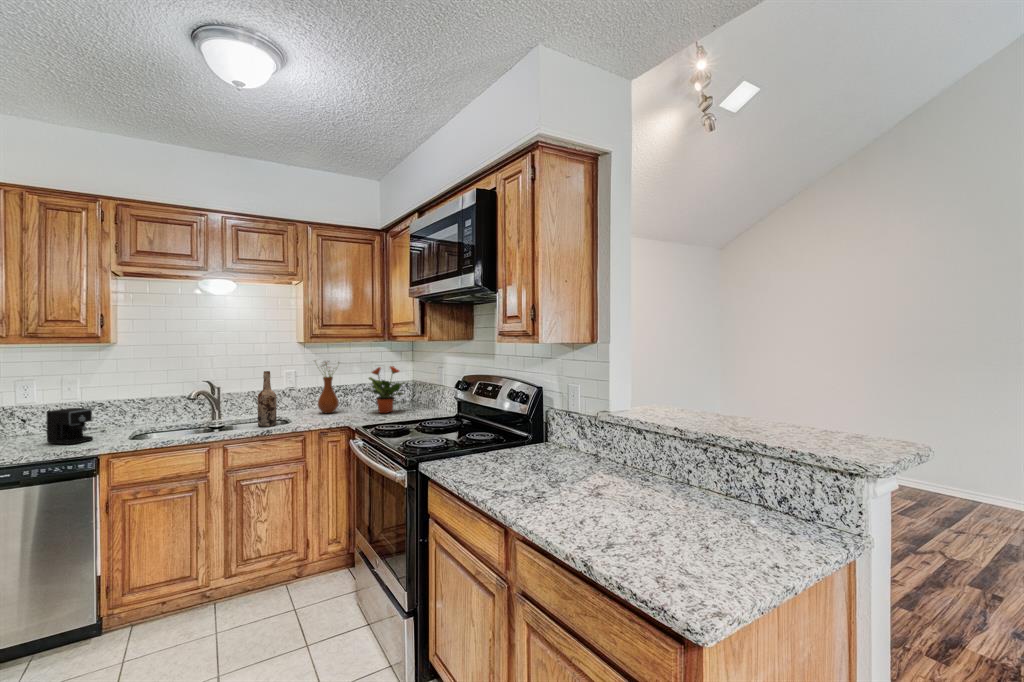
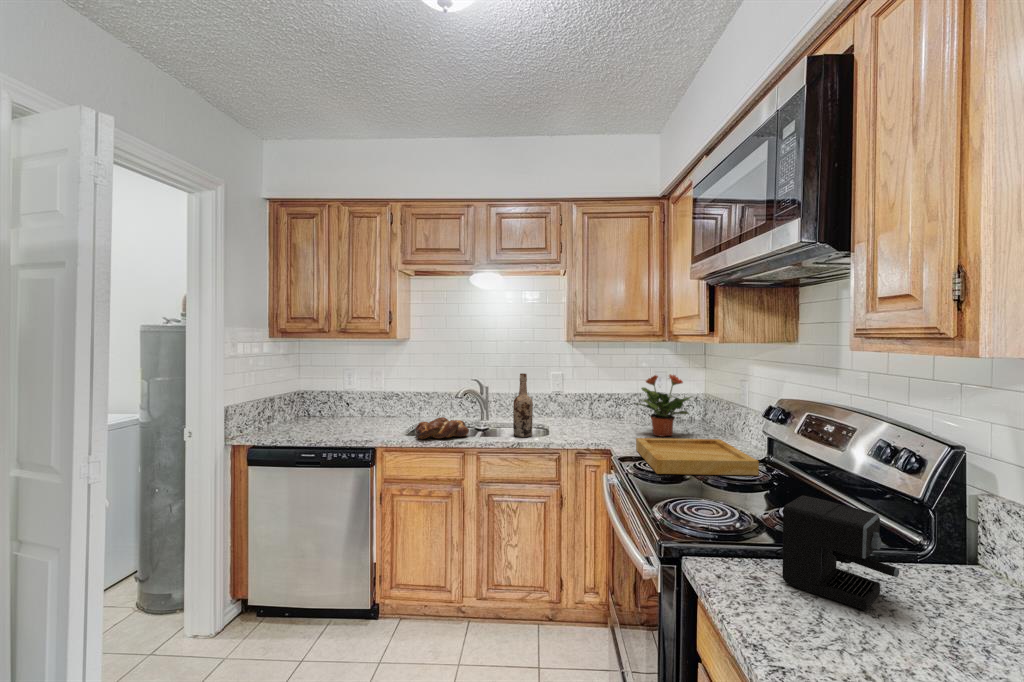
vase: present [313,360,339,413] -> none [573,361,614,427]
coffee maker: present [47,408,105,444] -> present [775,495,899,610]
tray: none [370,408,453,433] -> present [636,438,759,475]
bread loaf: none [149,417,212,440] -> present [415,417,469,439]

